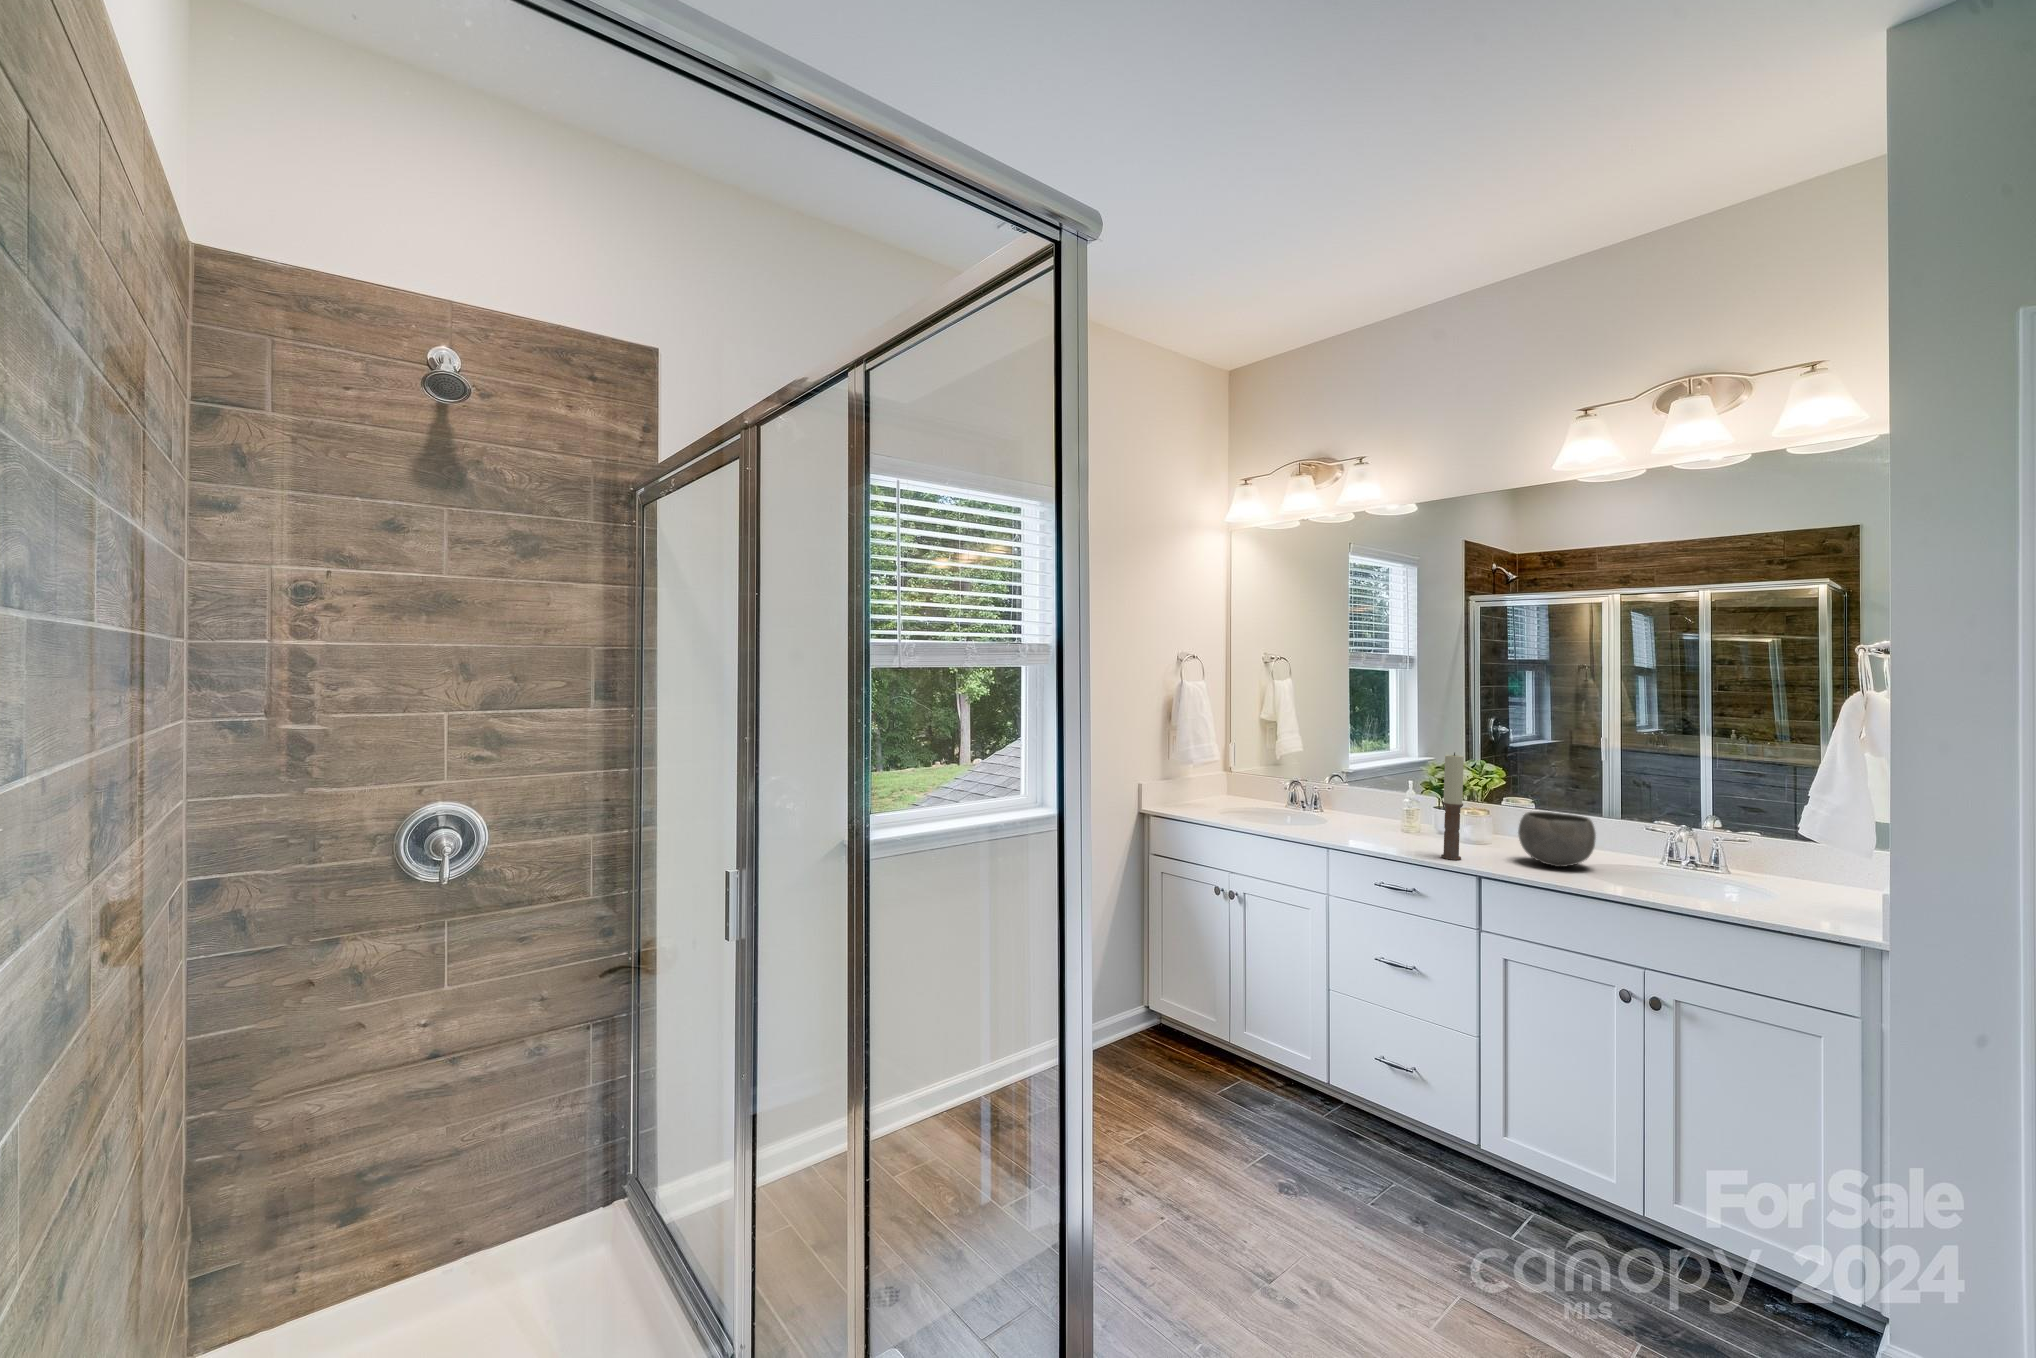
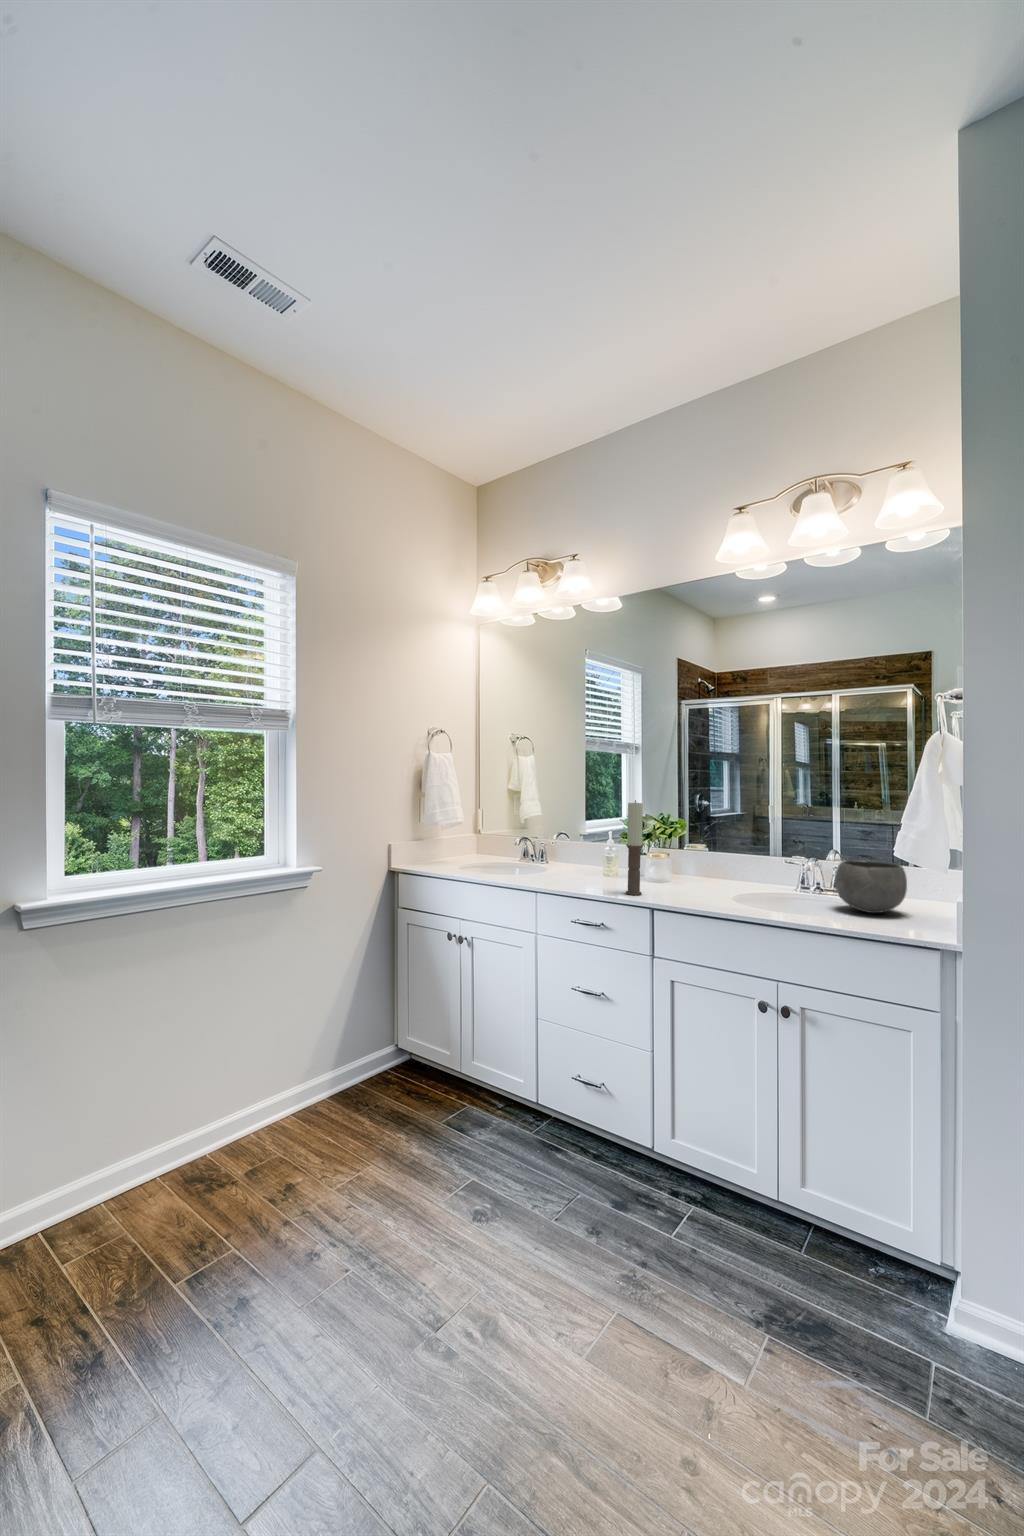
ceramic bowl: present [1518,812,1596,867] -> present [835,860,907,913]

